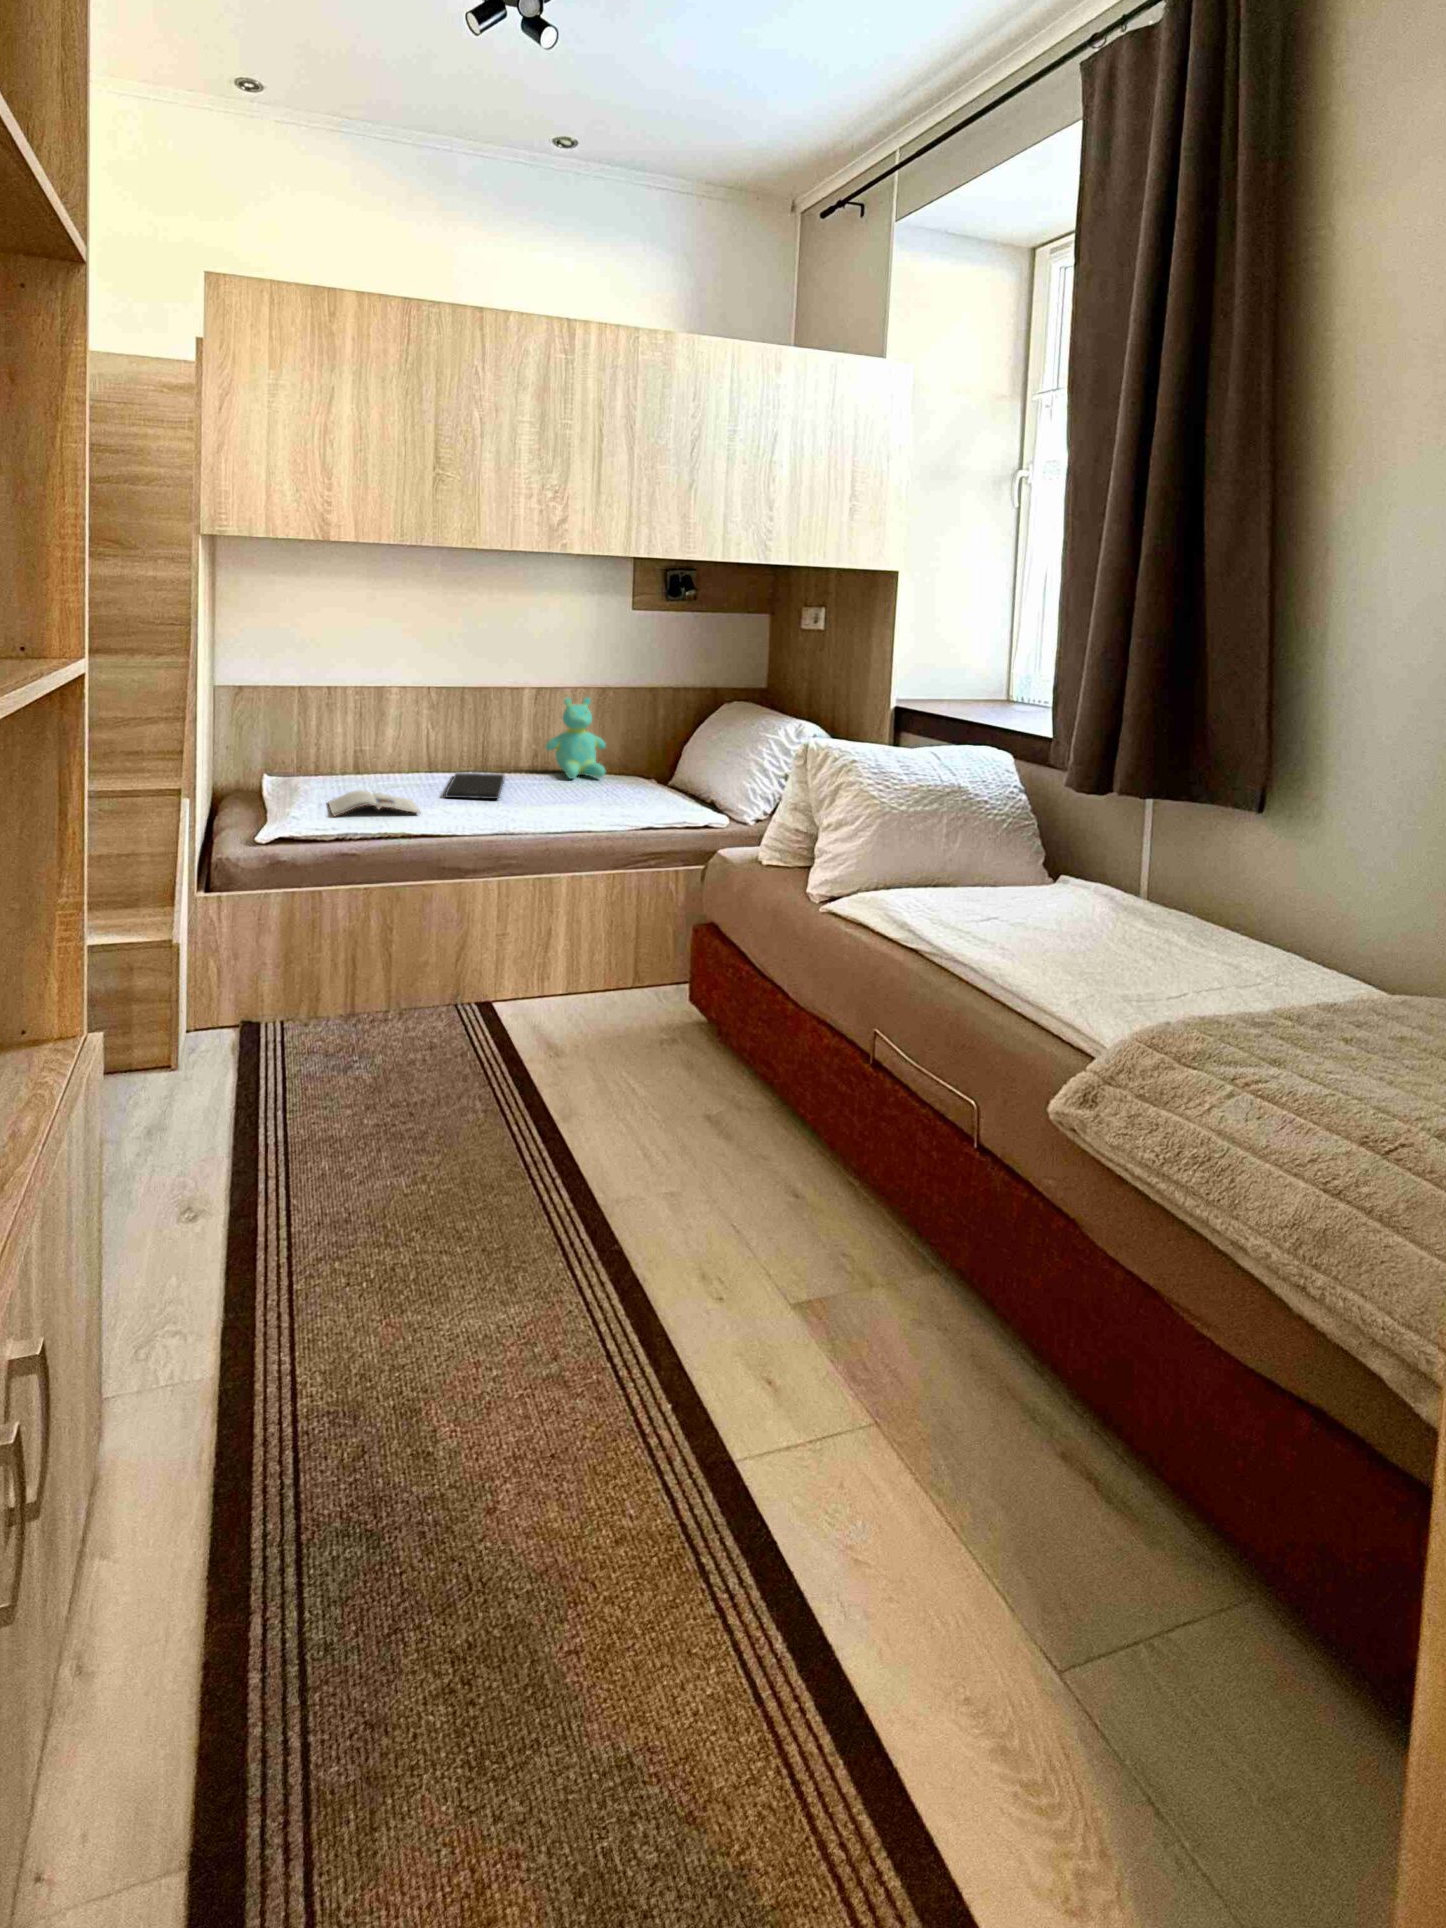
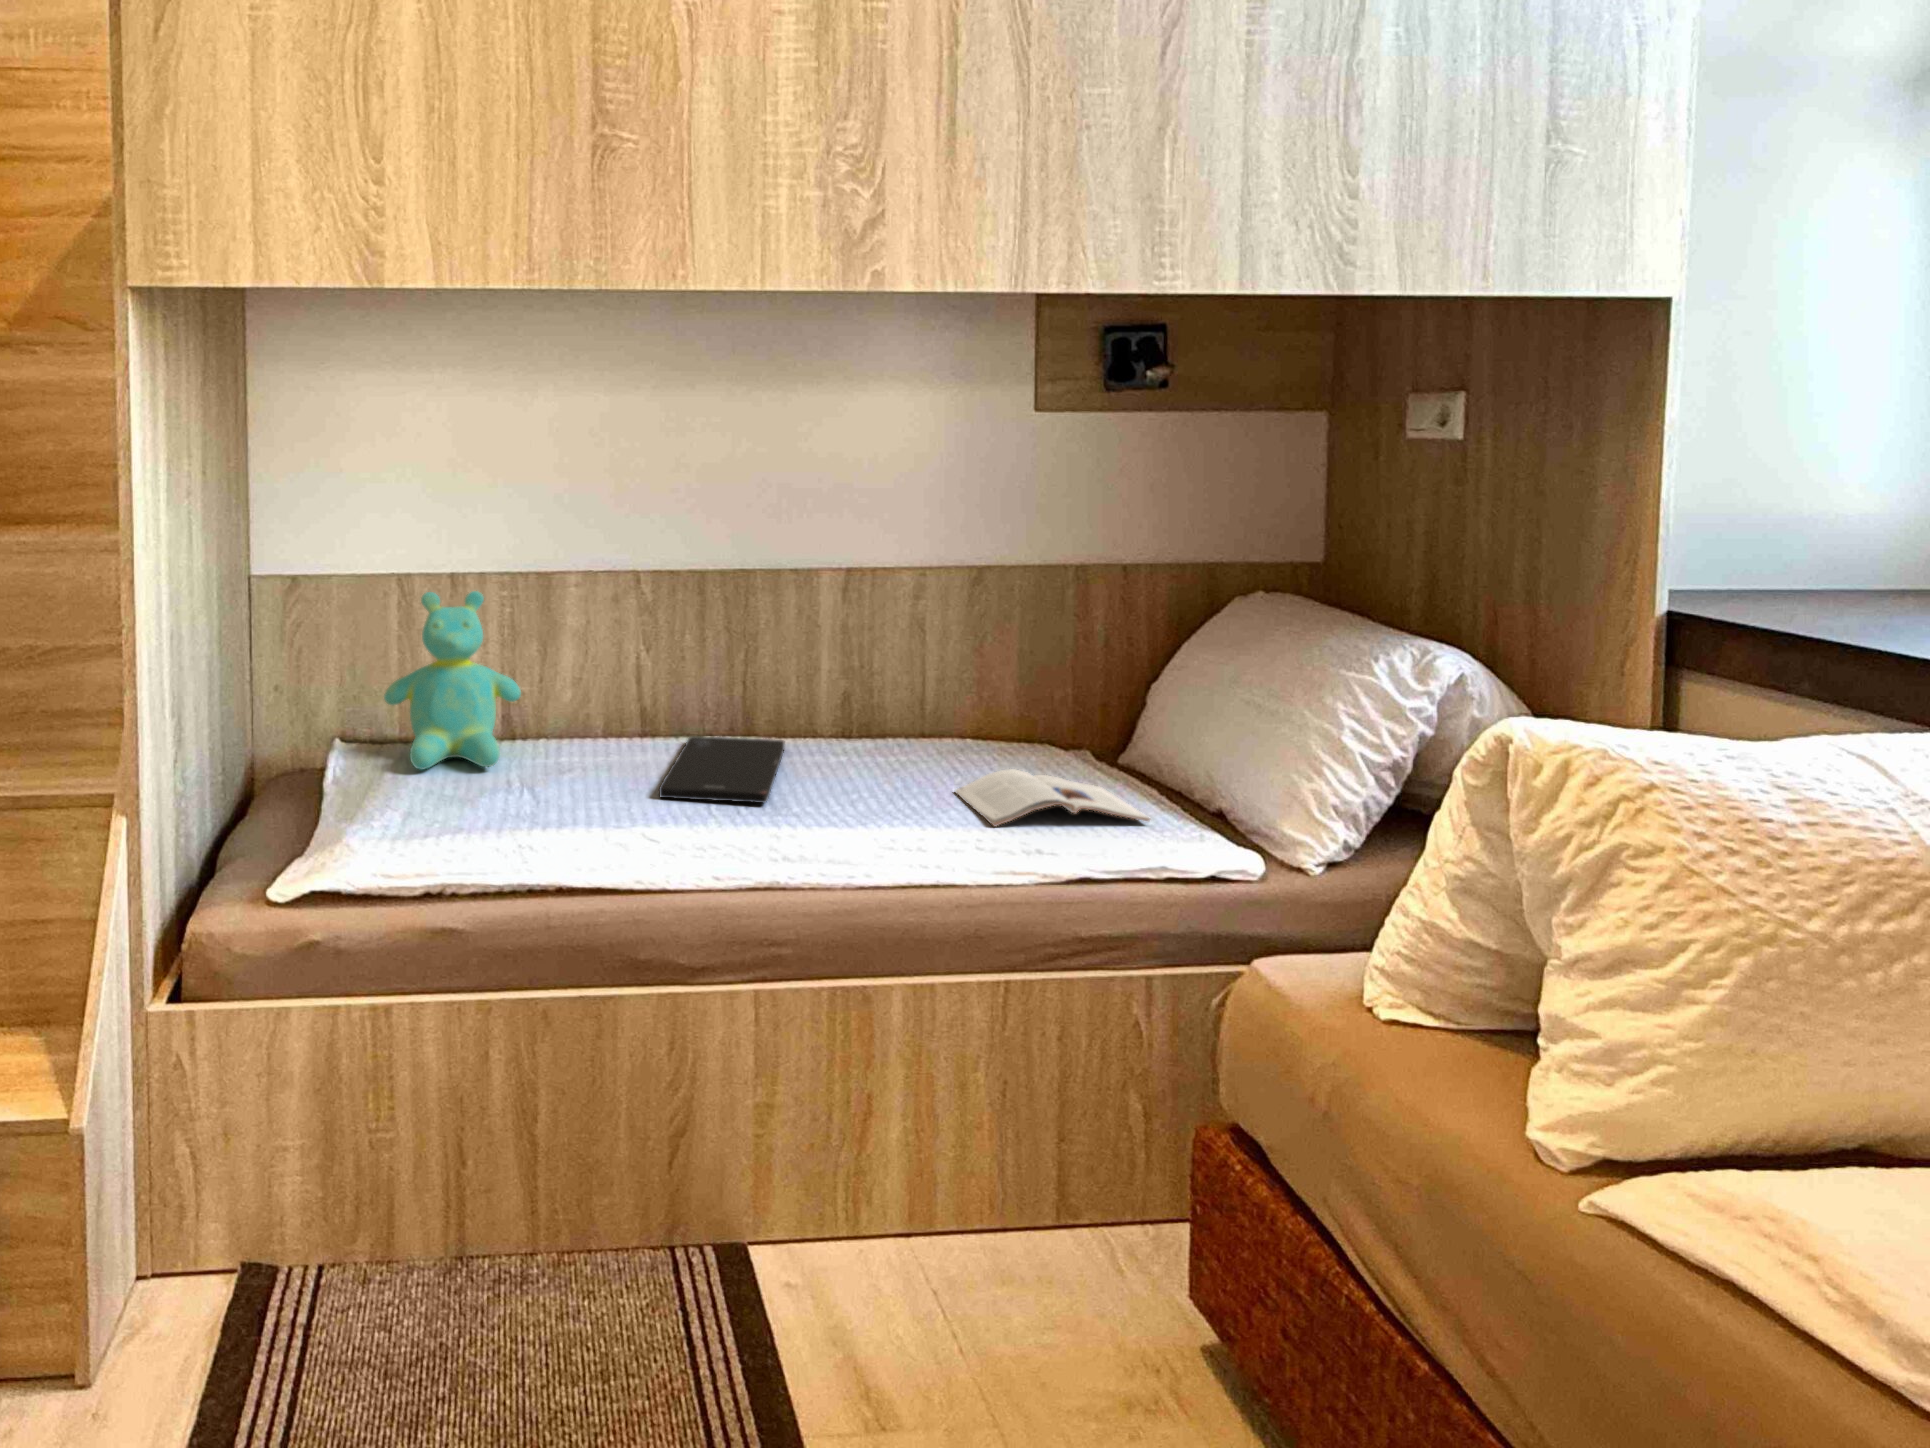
teddy bear: present [545,698,605,779] -> present [384,591,521,770]
magazine: present [329,790,420,816] -> present [955,769,1150,826]

